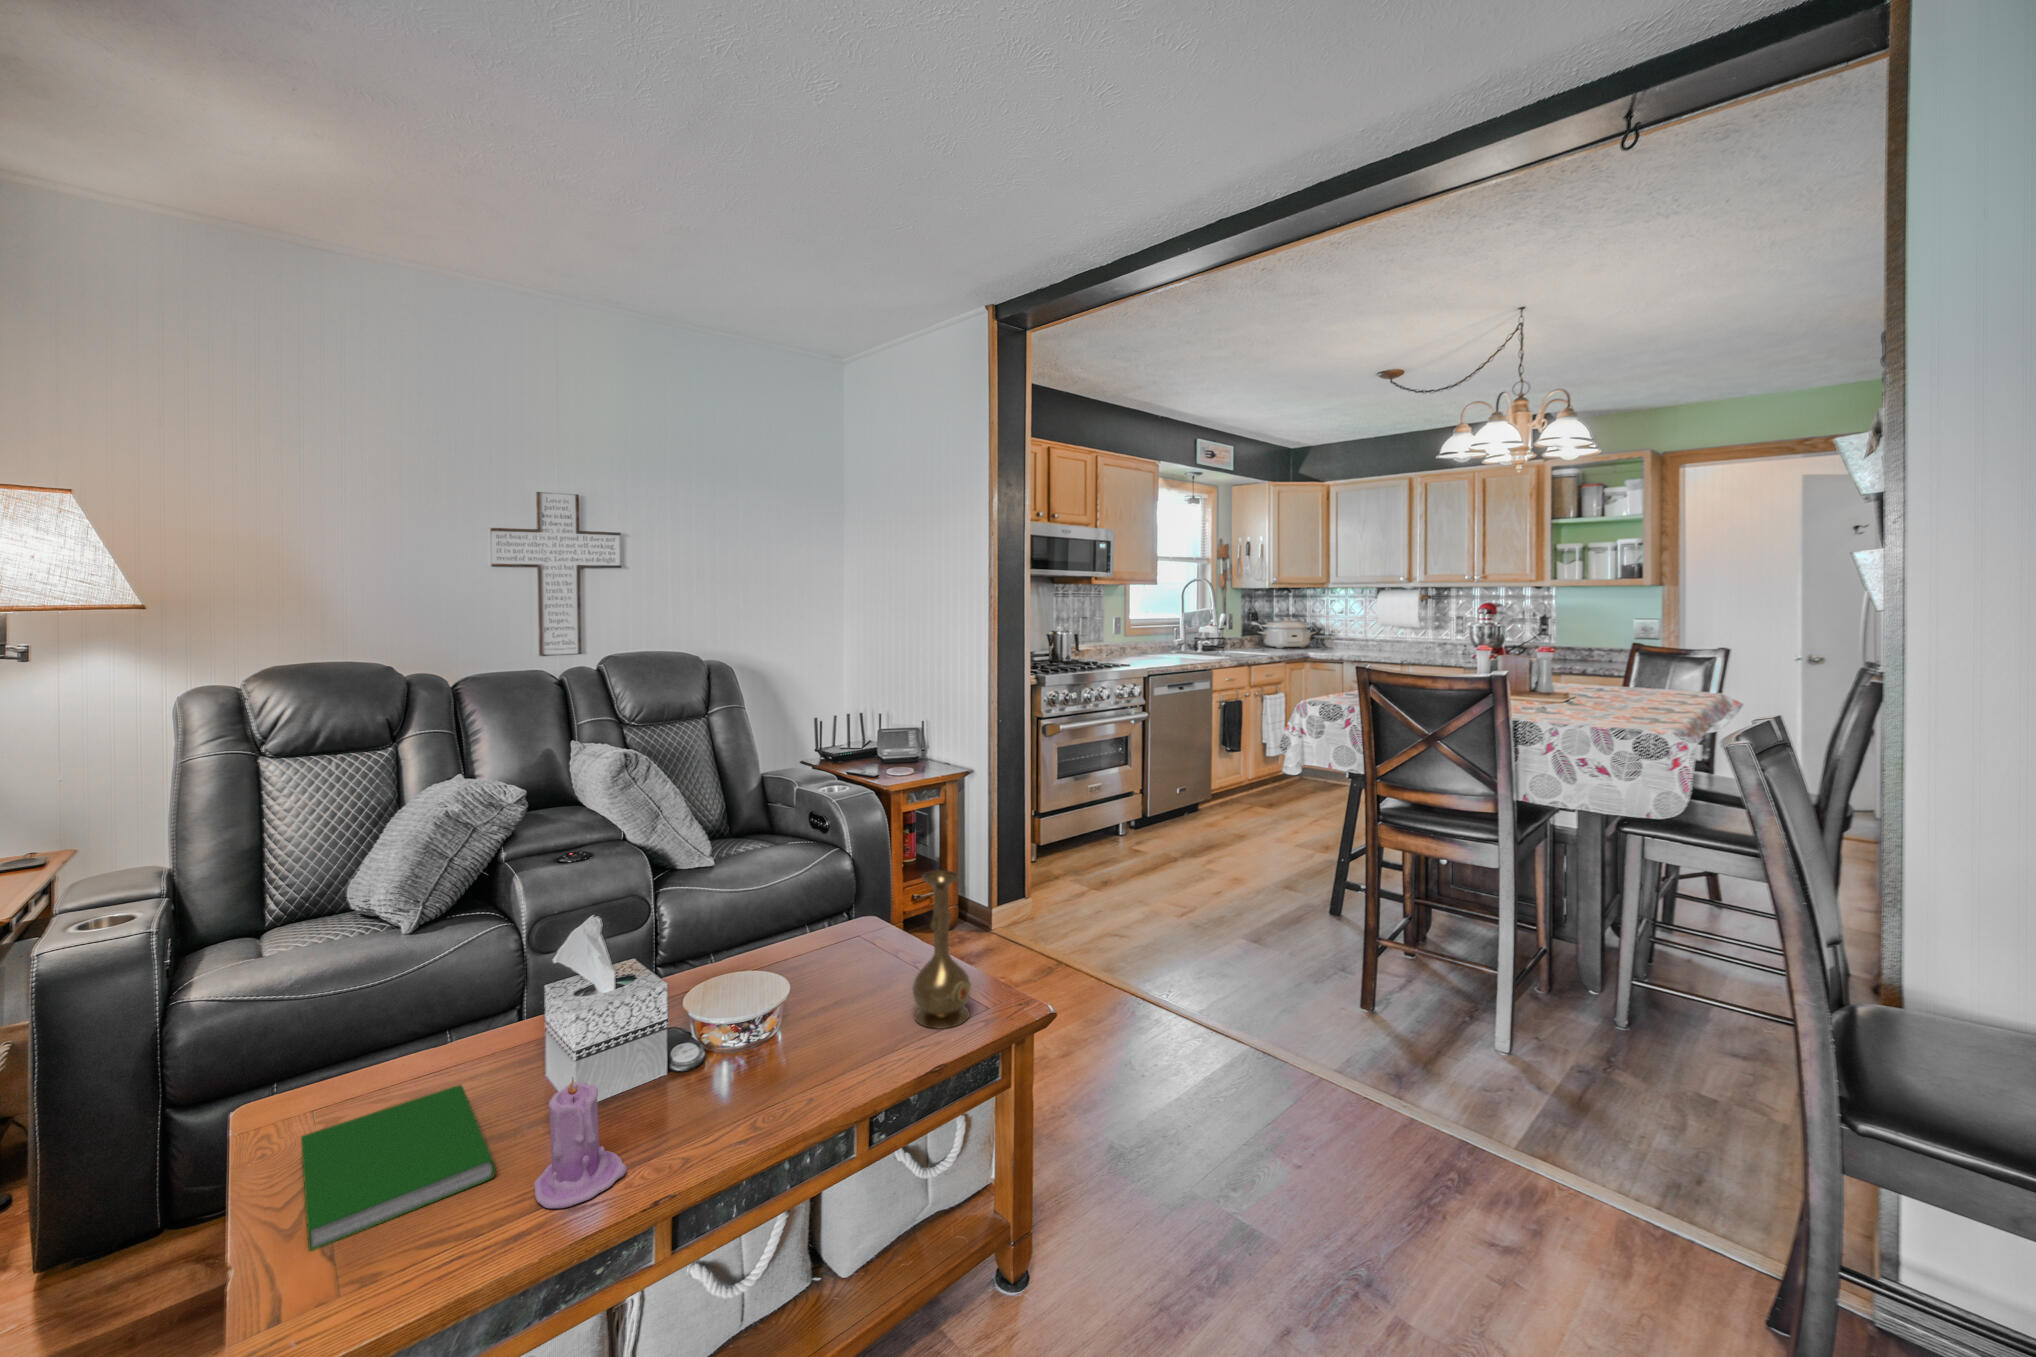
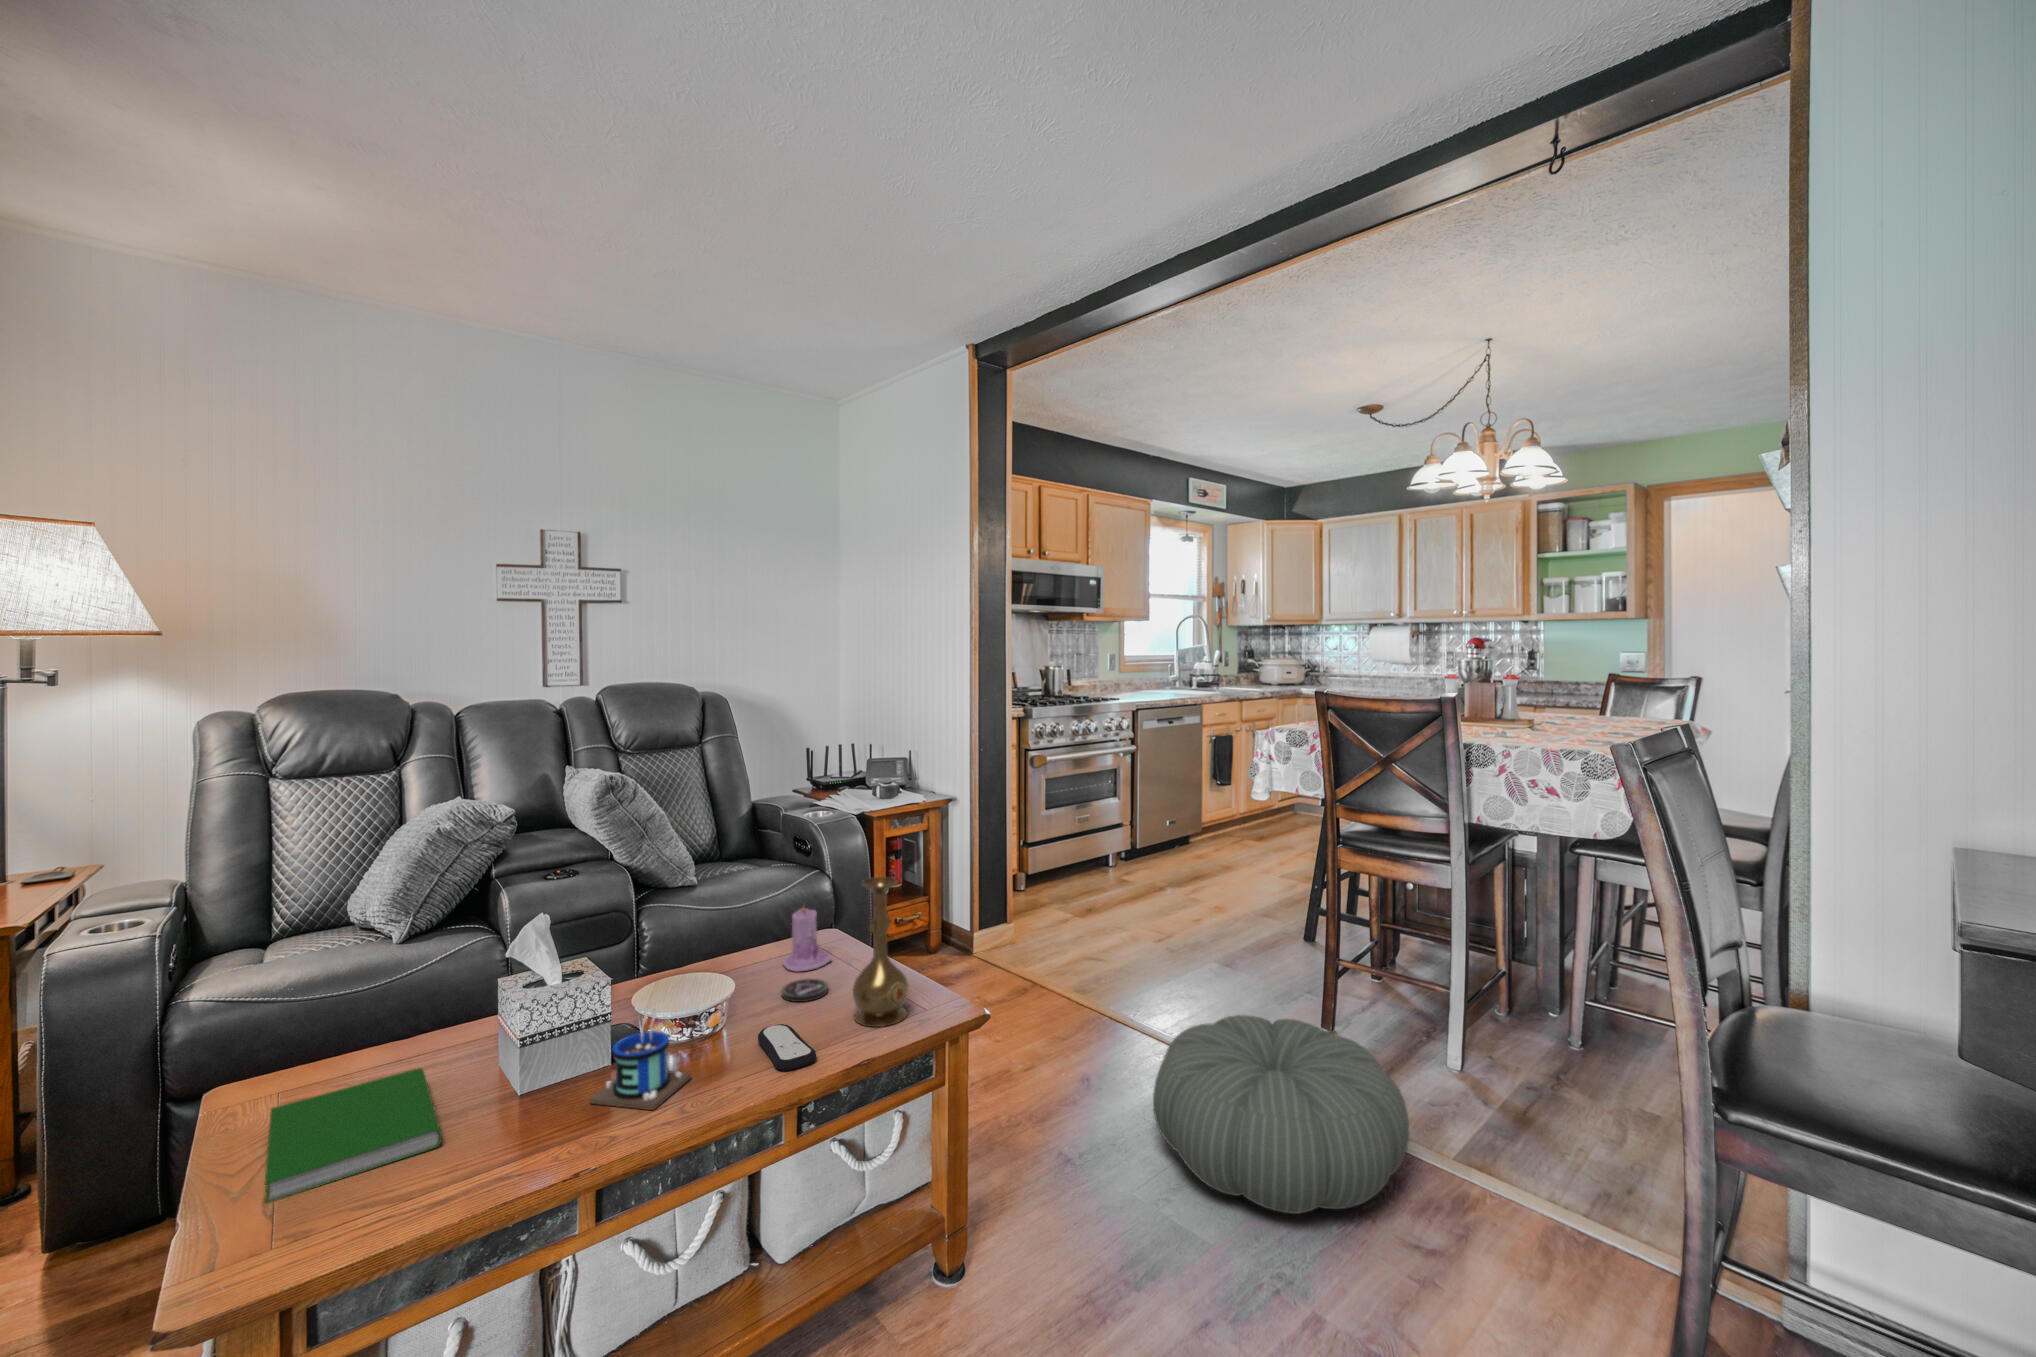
coaster: none [832,973,880,1000] -> present [782,979,828,1002]
mug: none [650,997,755,1131] -> present [590,1007,691,1110]
pouf: none [1207,1000,1472,1207] -> present [1153,1015,1409,1214]
remote control: none [817,1028,885,1082] -> present [758,1024,816,1071]
candle: present [534,1077,627,1208] -> present [783,908,831,972]

